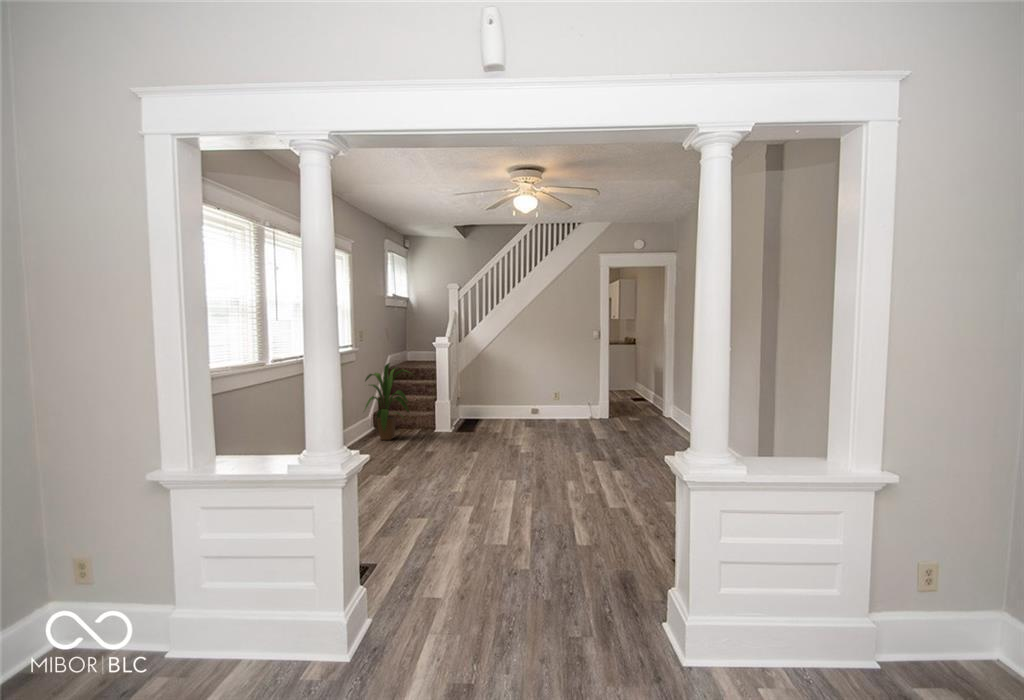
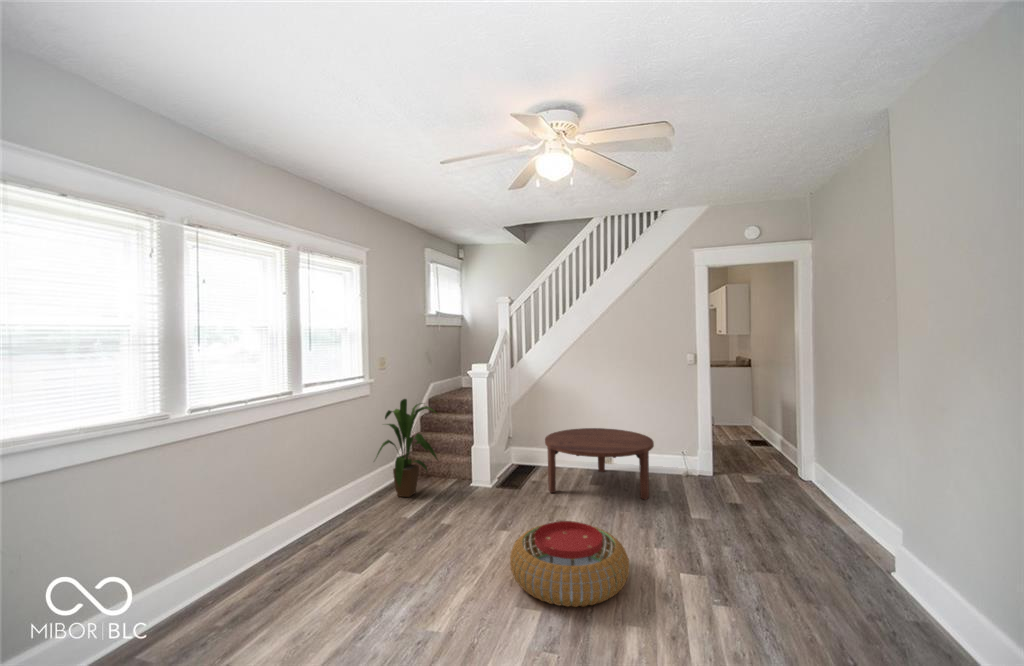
coffee table: none [492,388,571,432] -> present [545,428,654,500]
pouf: none [490,436,565,478] -> present [510,521,629,607]

